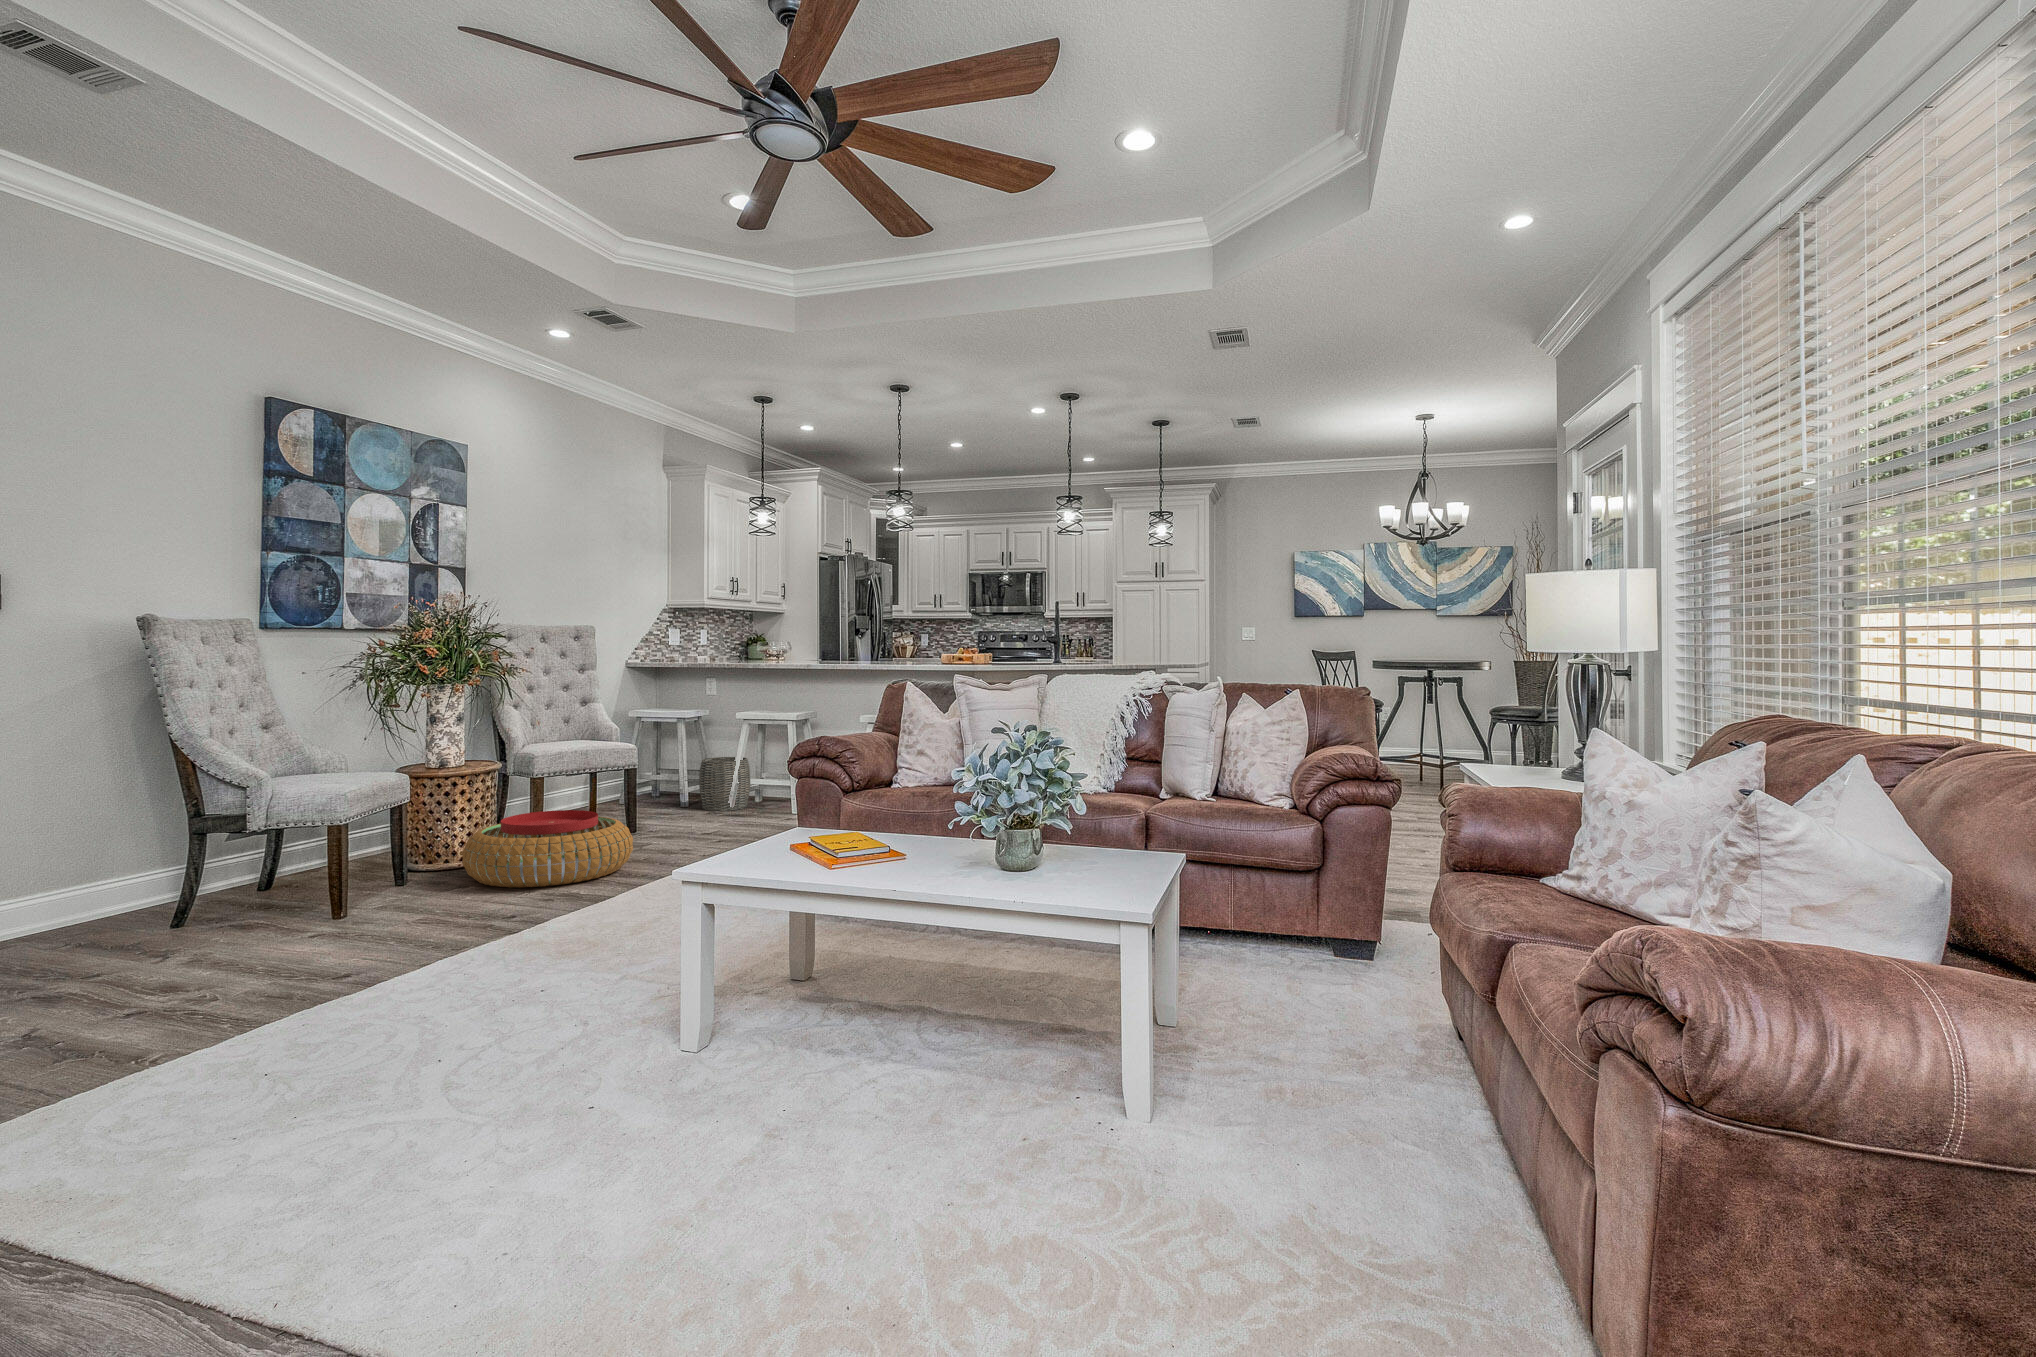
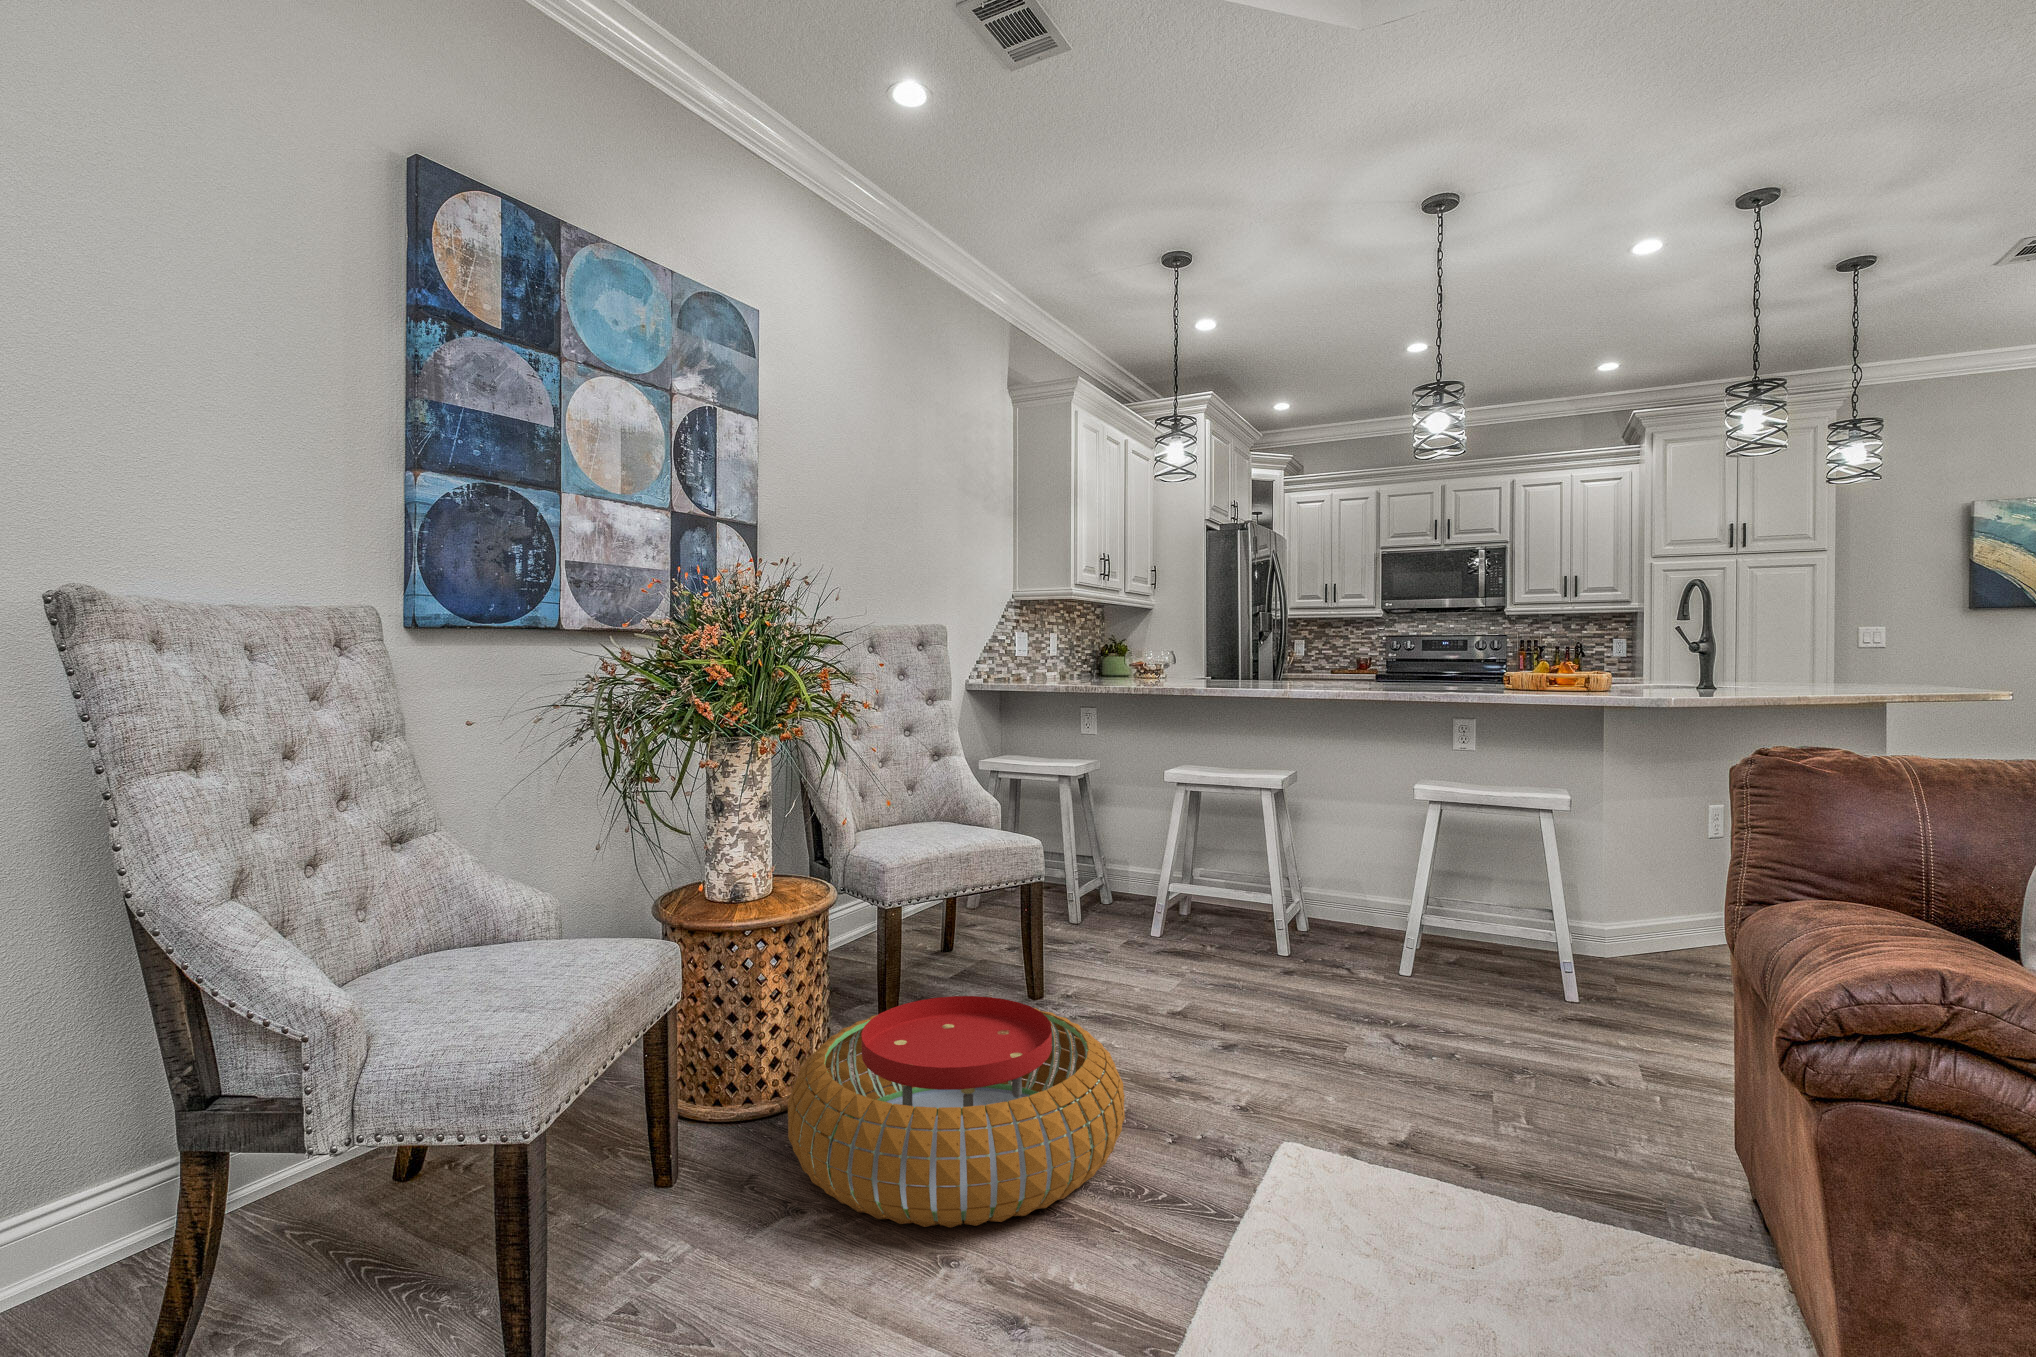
woven basket: present [699,757,750,811] -> none [1091,838,1172,933]

